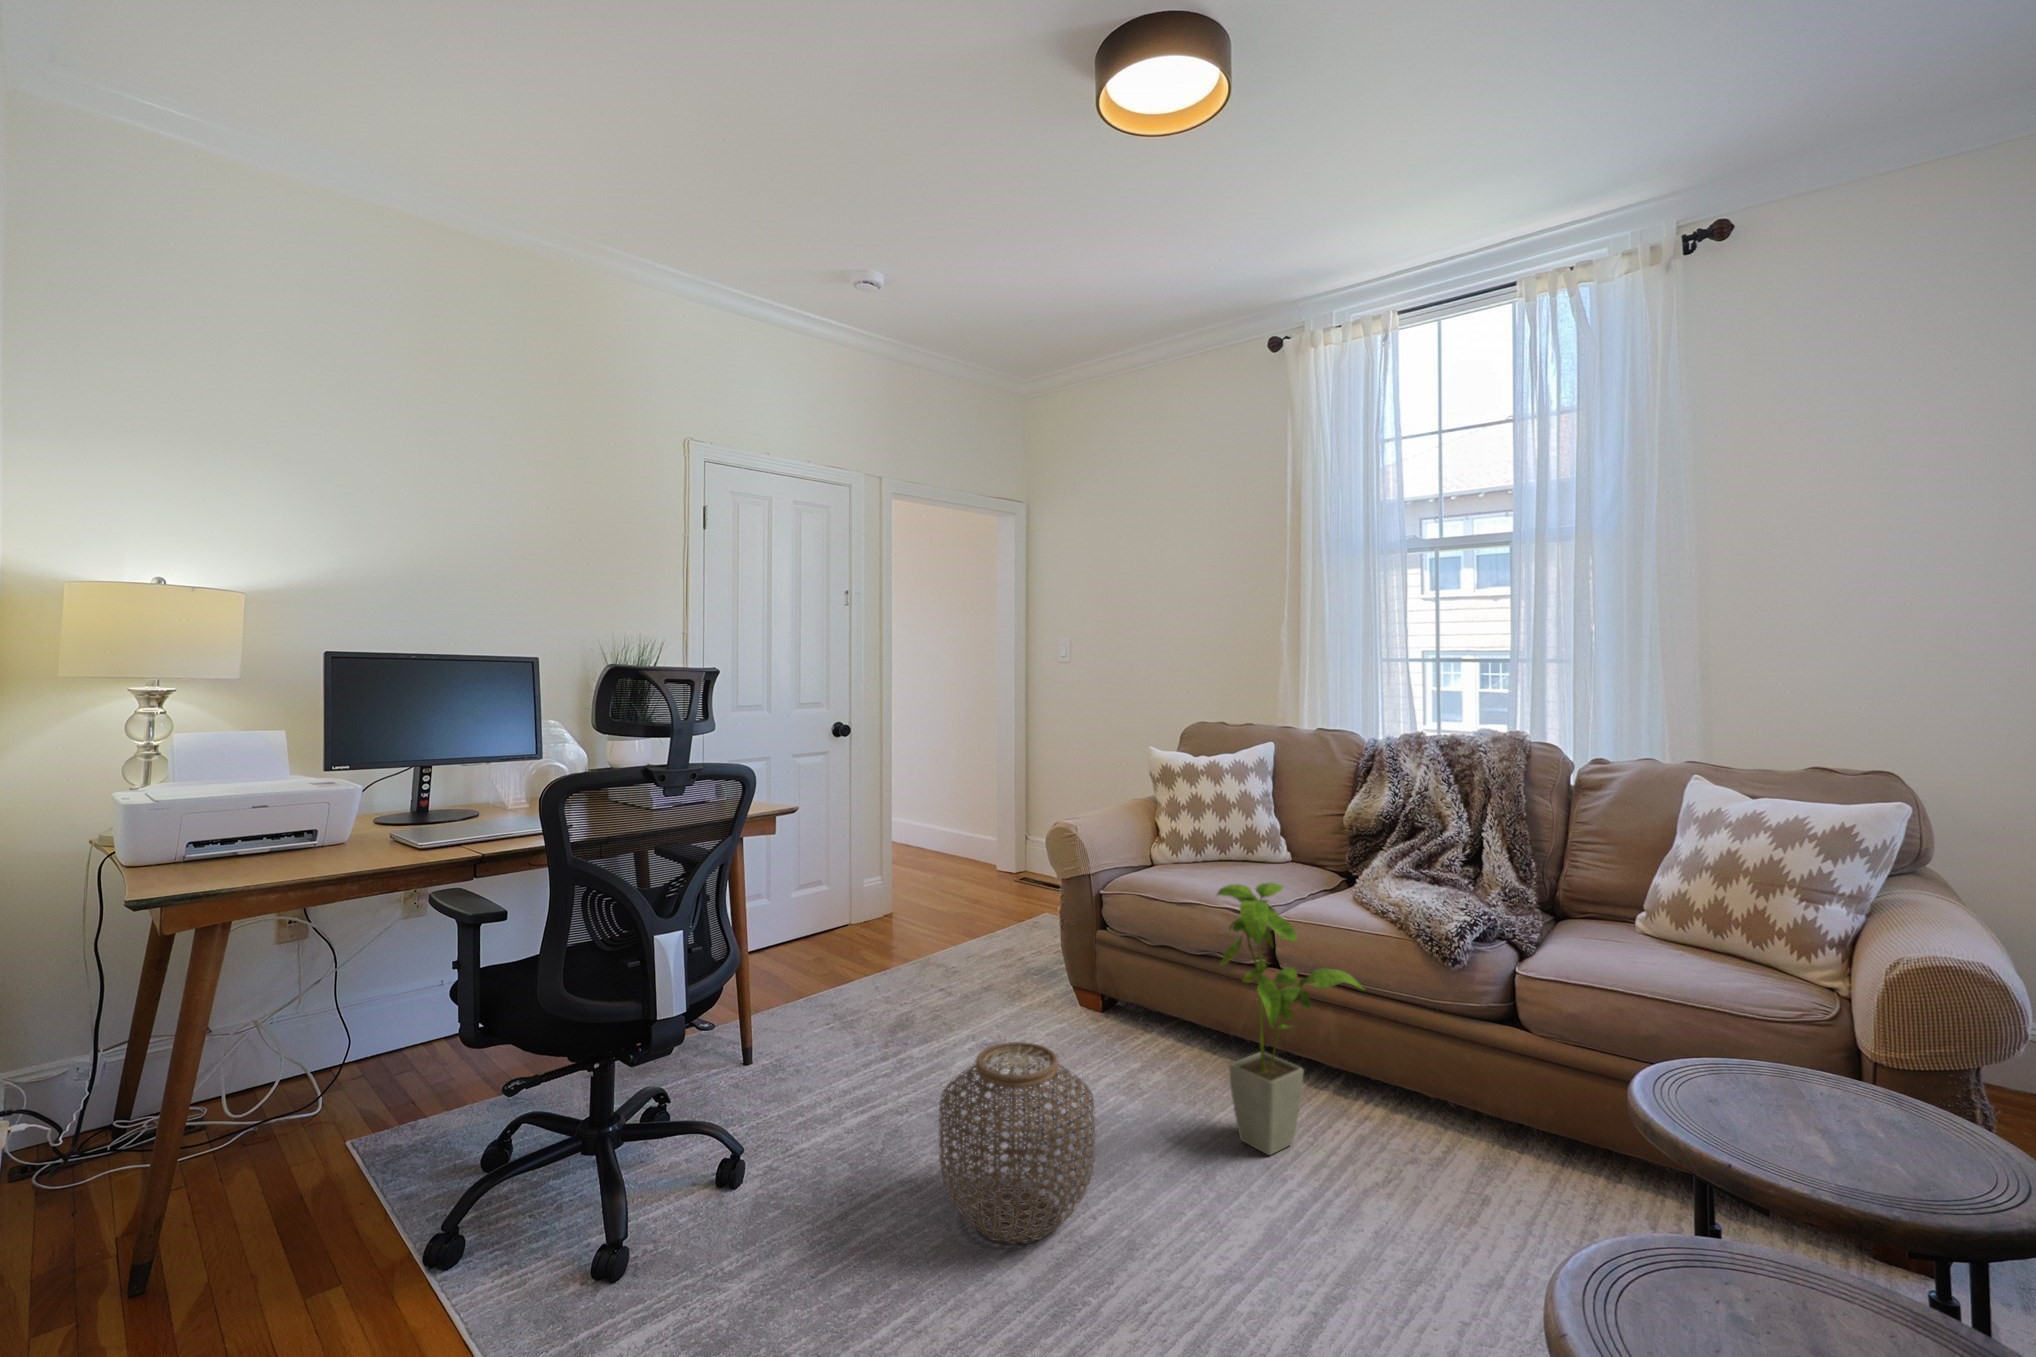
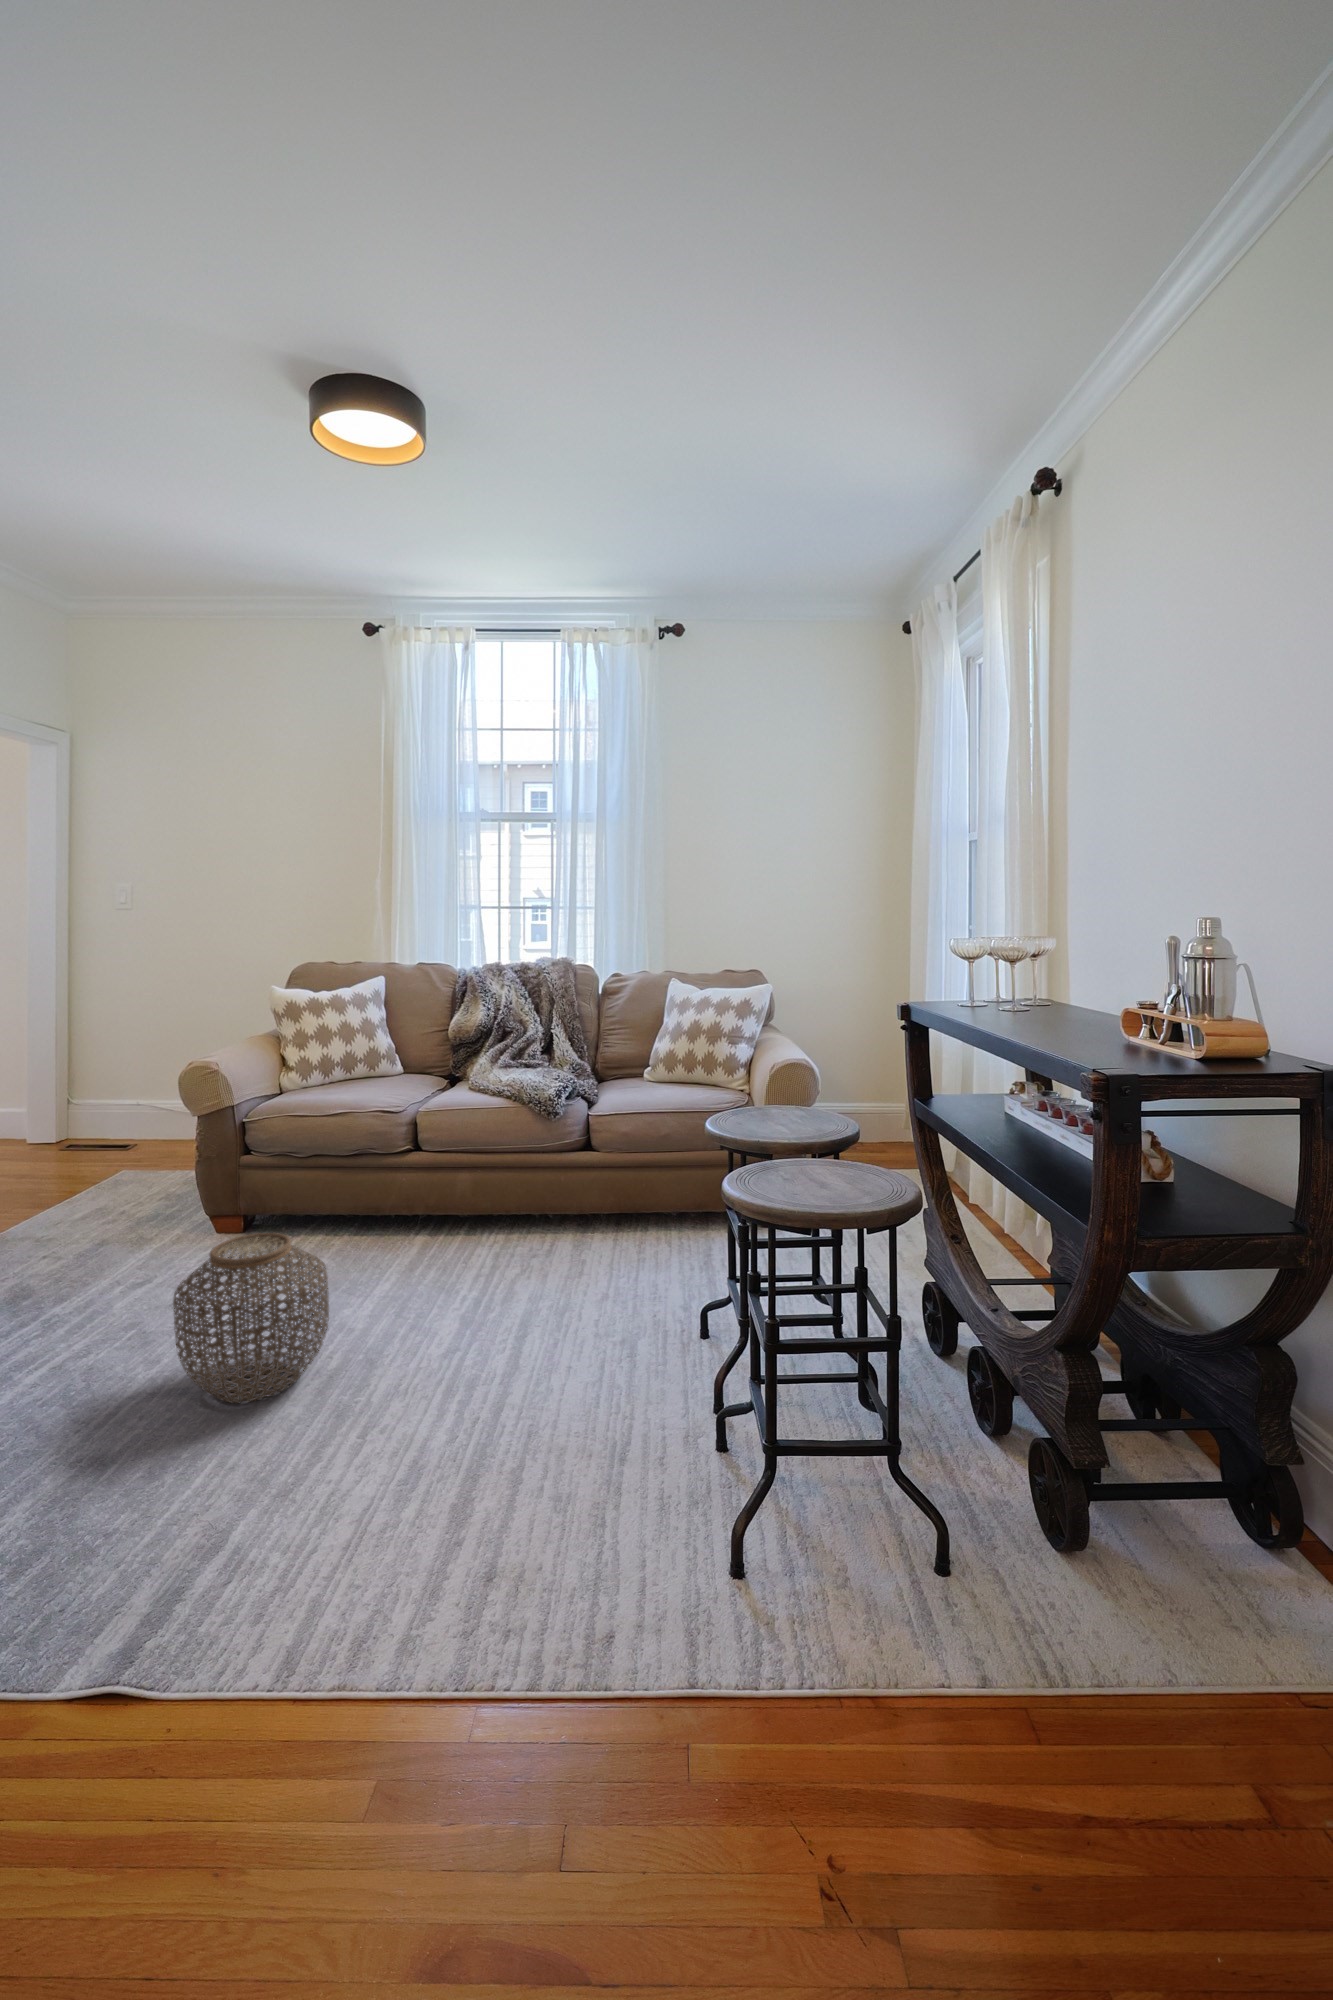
house plant: present [1216,883,1363,1155] -> none [392,1072,509,1281]

